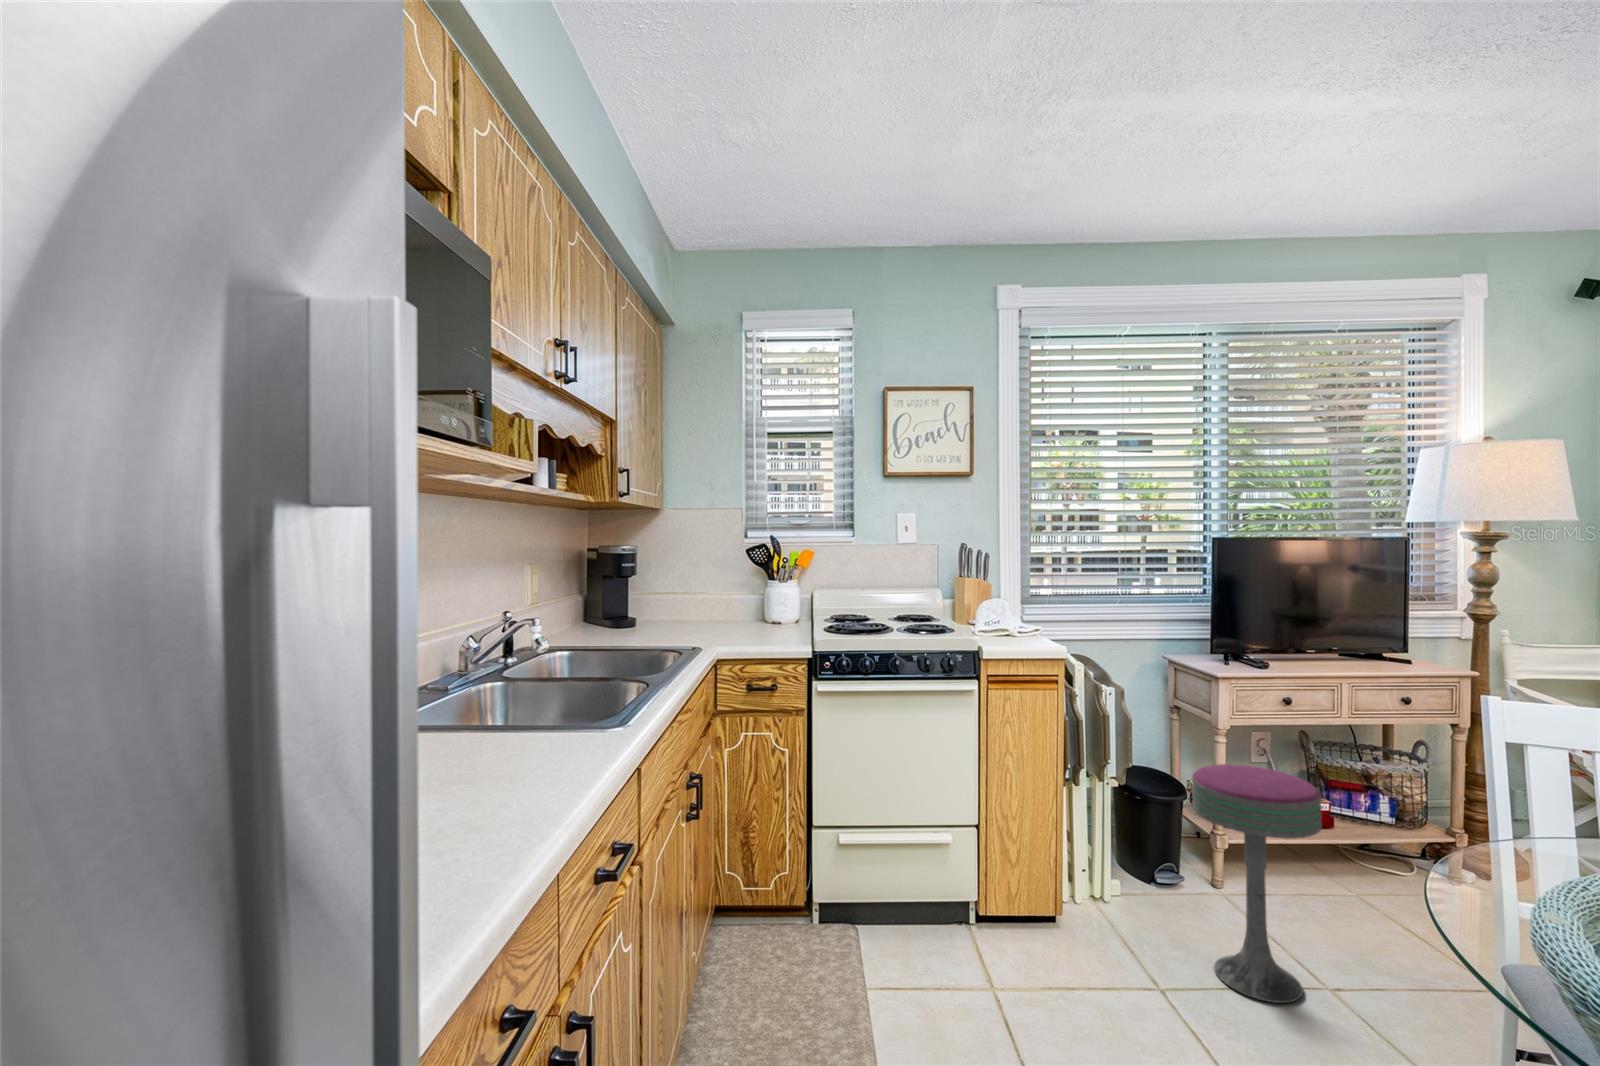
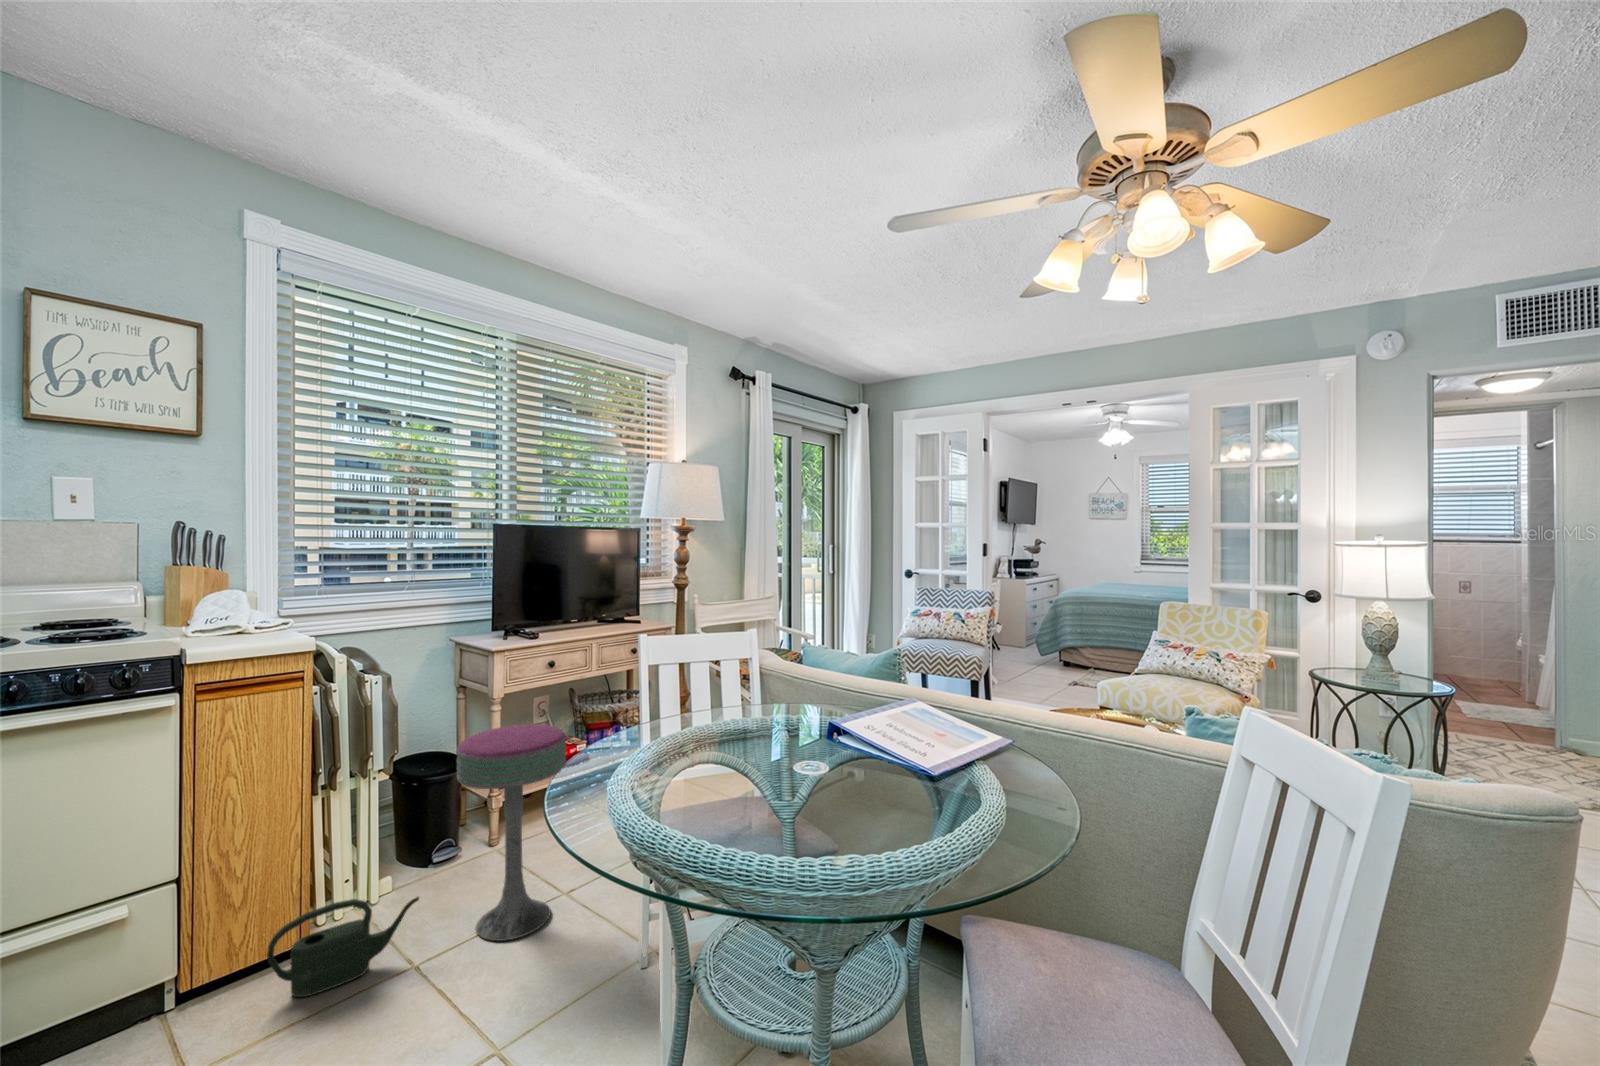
watering can: none [1038,887,1158,964] -> present [267,897,419,997]

